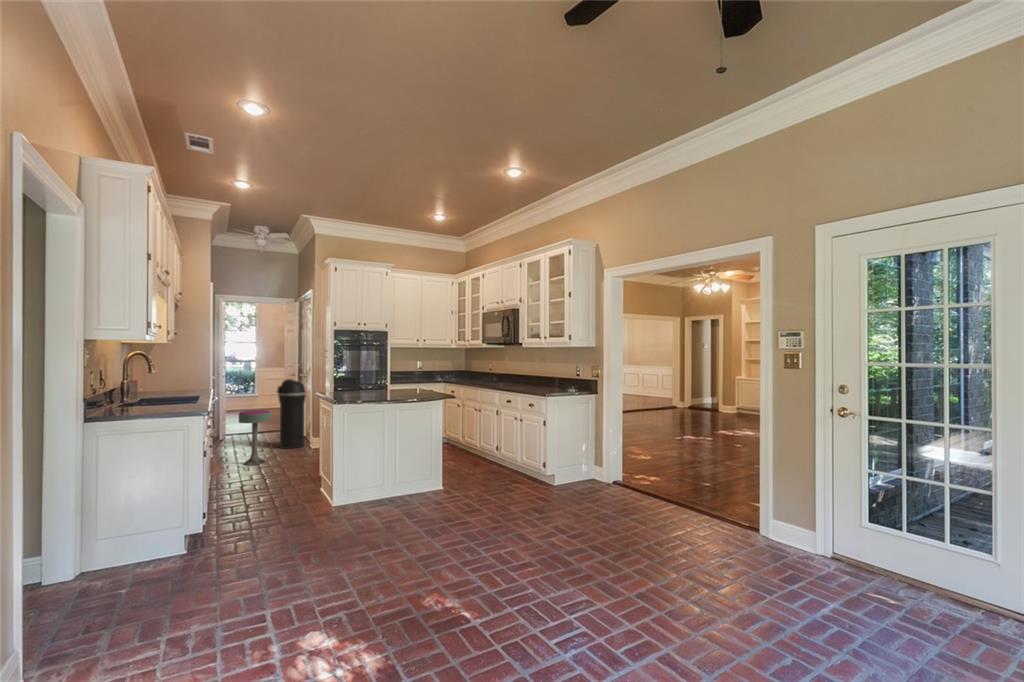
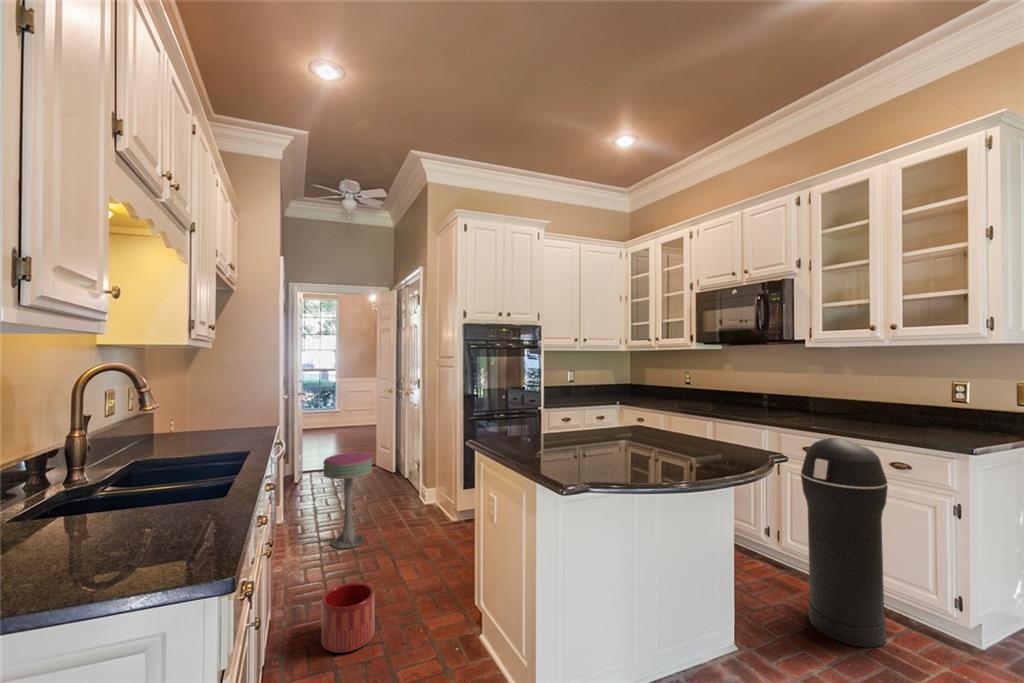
trash can: present [277,379,306,449] -> present [801,438,888,647]
planter: none [234,466,263,494] -> present [321,583,375,653]

